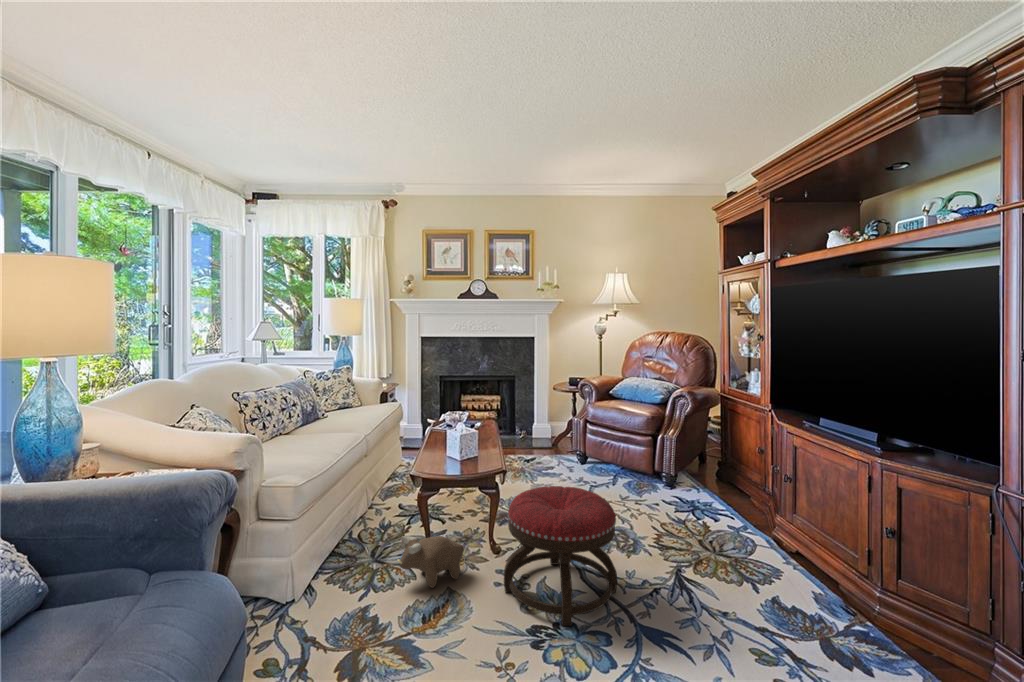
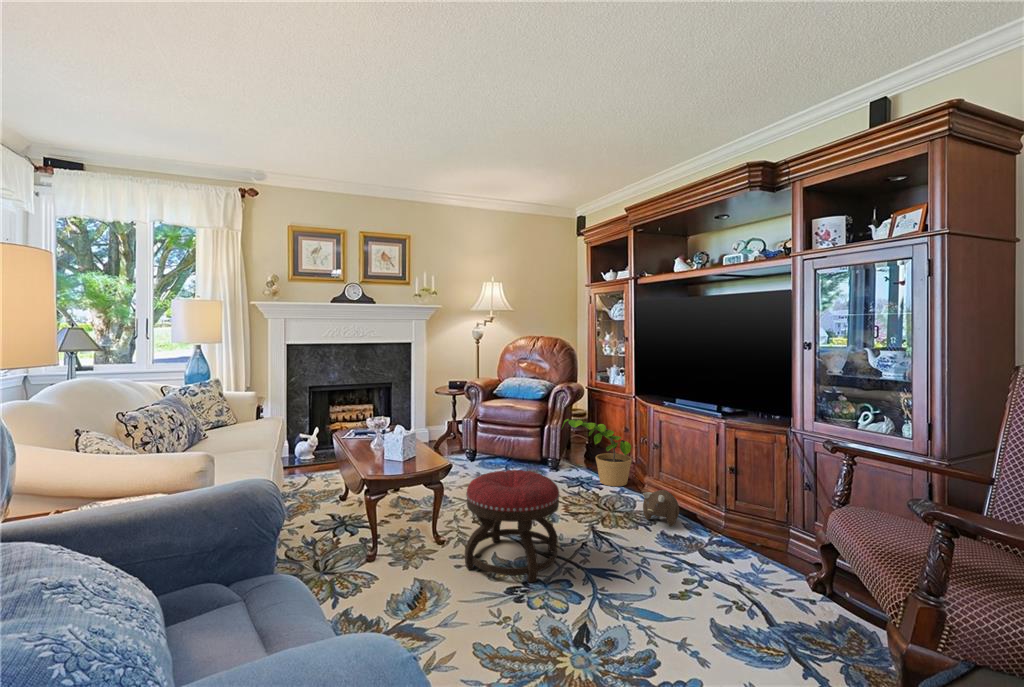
potted plant: none [669,431,763,521] -> present [562,419,632,486]
plush toy: present [398,536,464,588] -> present [643,490,679,526]

